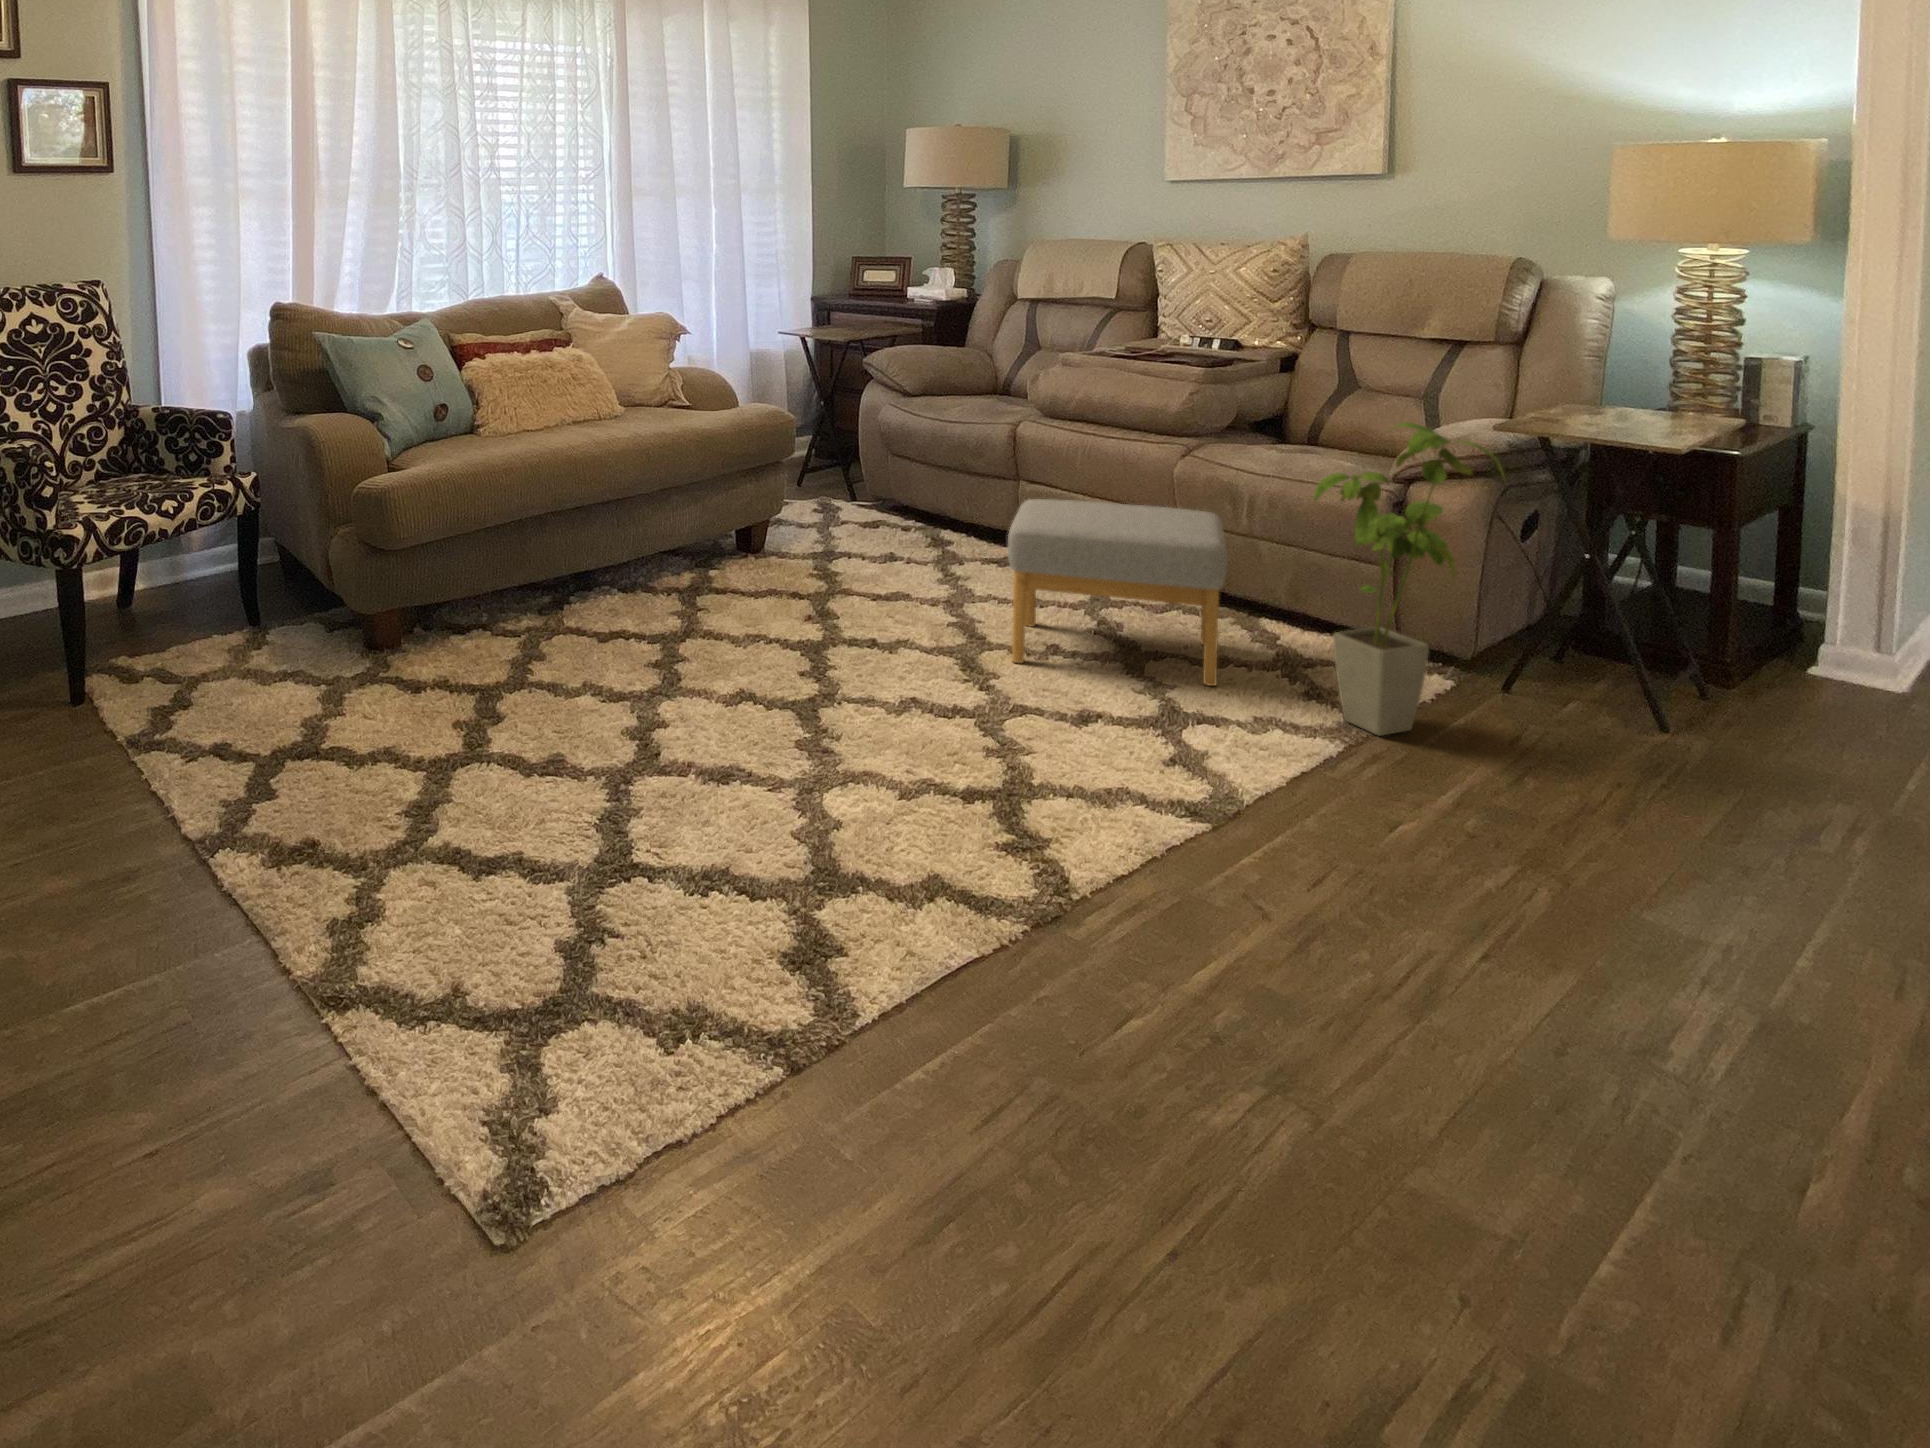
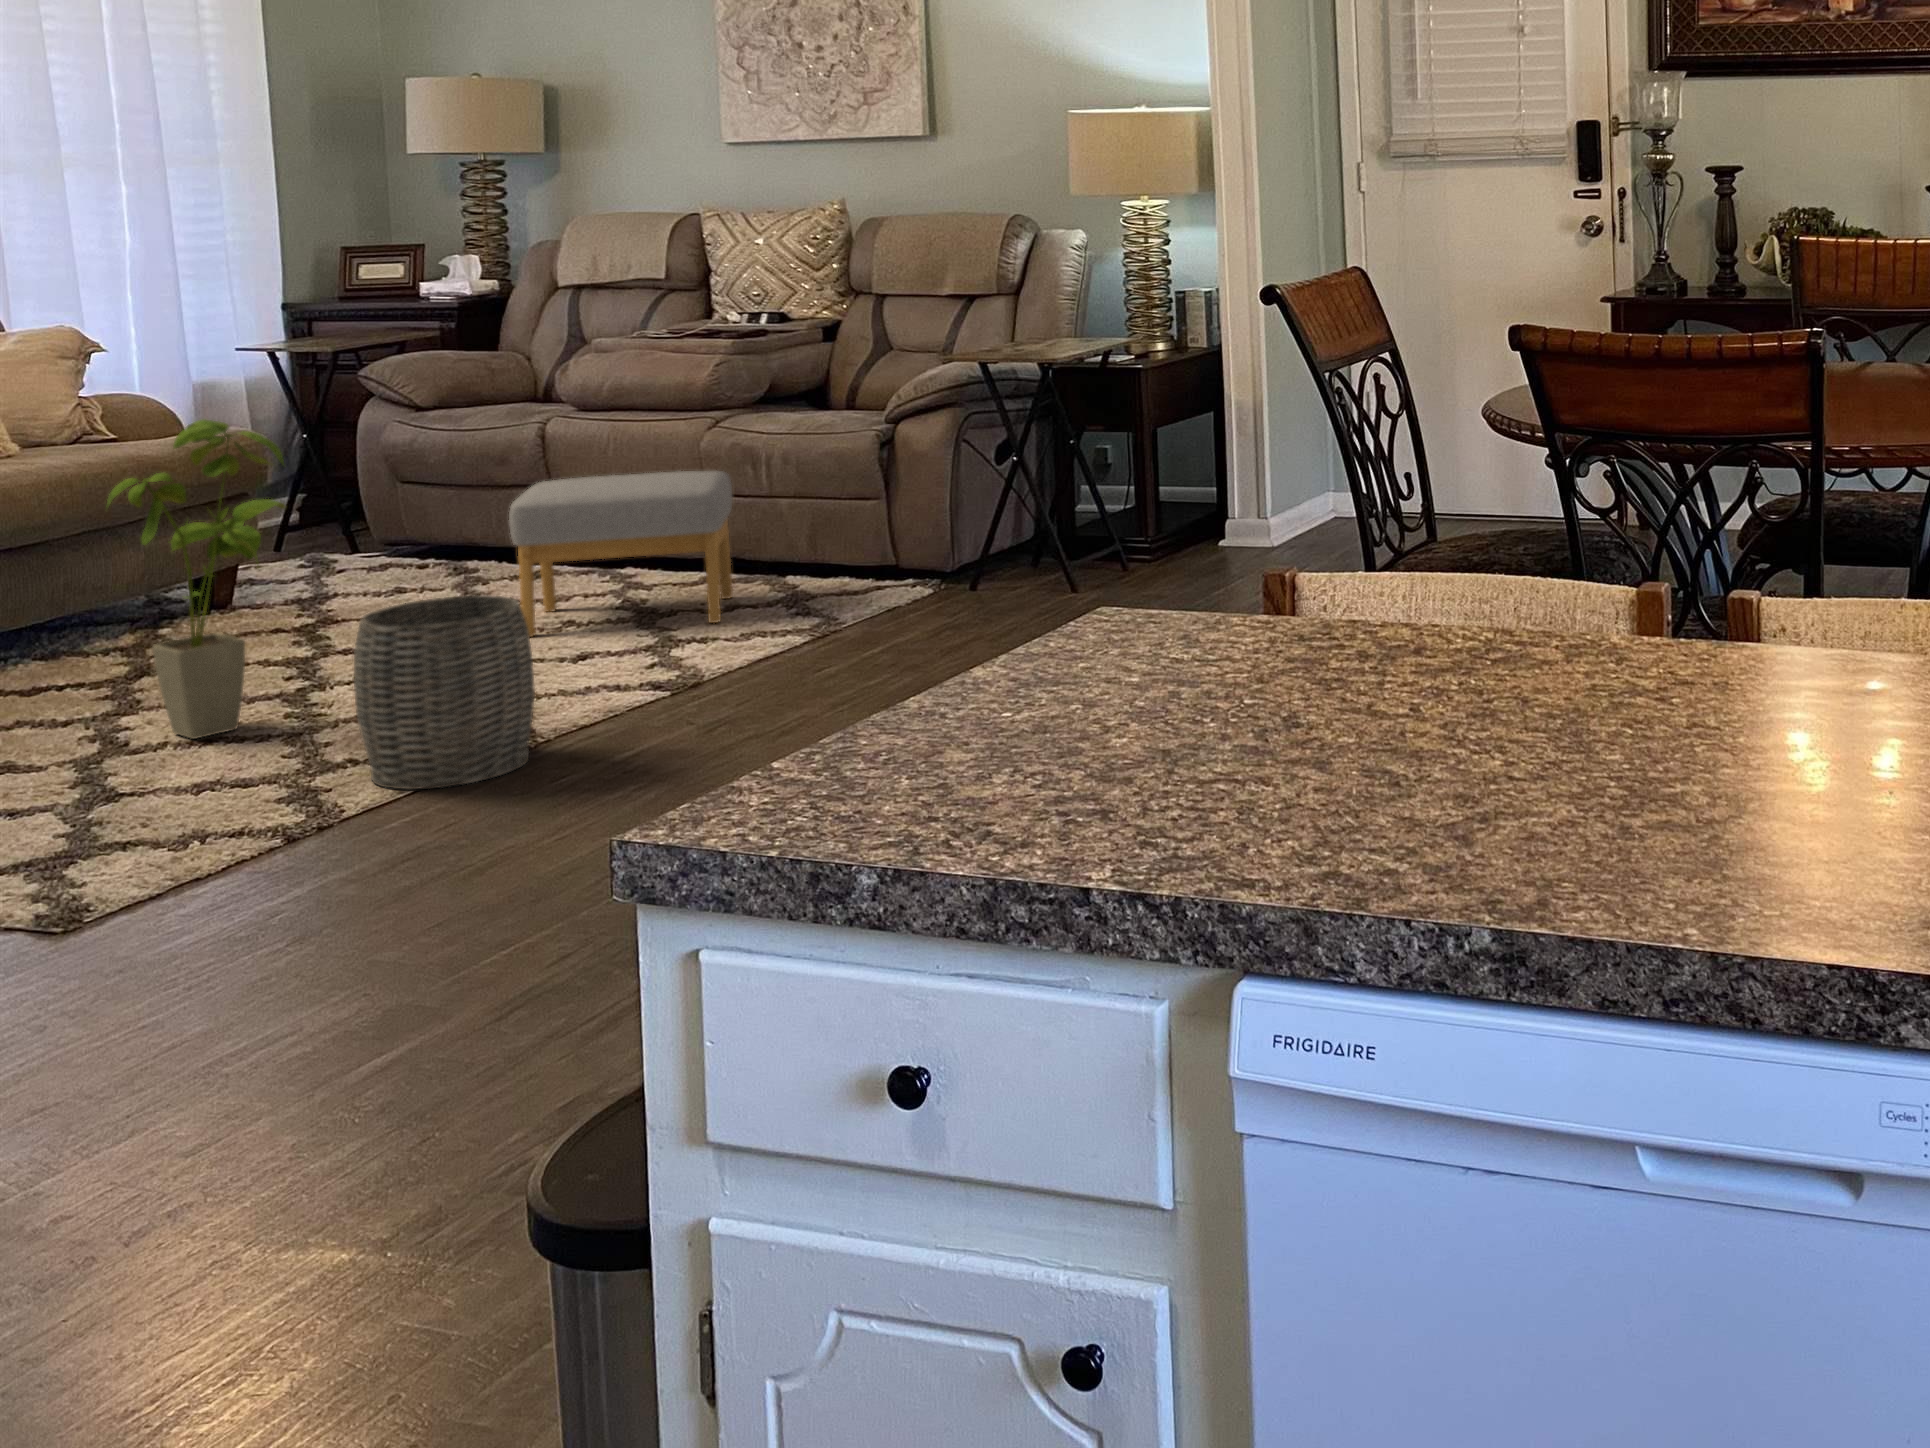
house plant: present [1314,422,1504,736] -> present [107,420,285,739]
woven basket: none [882,685,1086,956] -> present [354,595,535,789]

